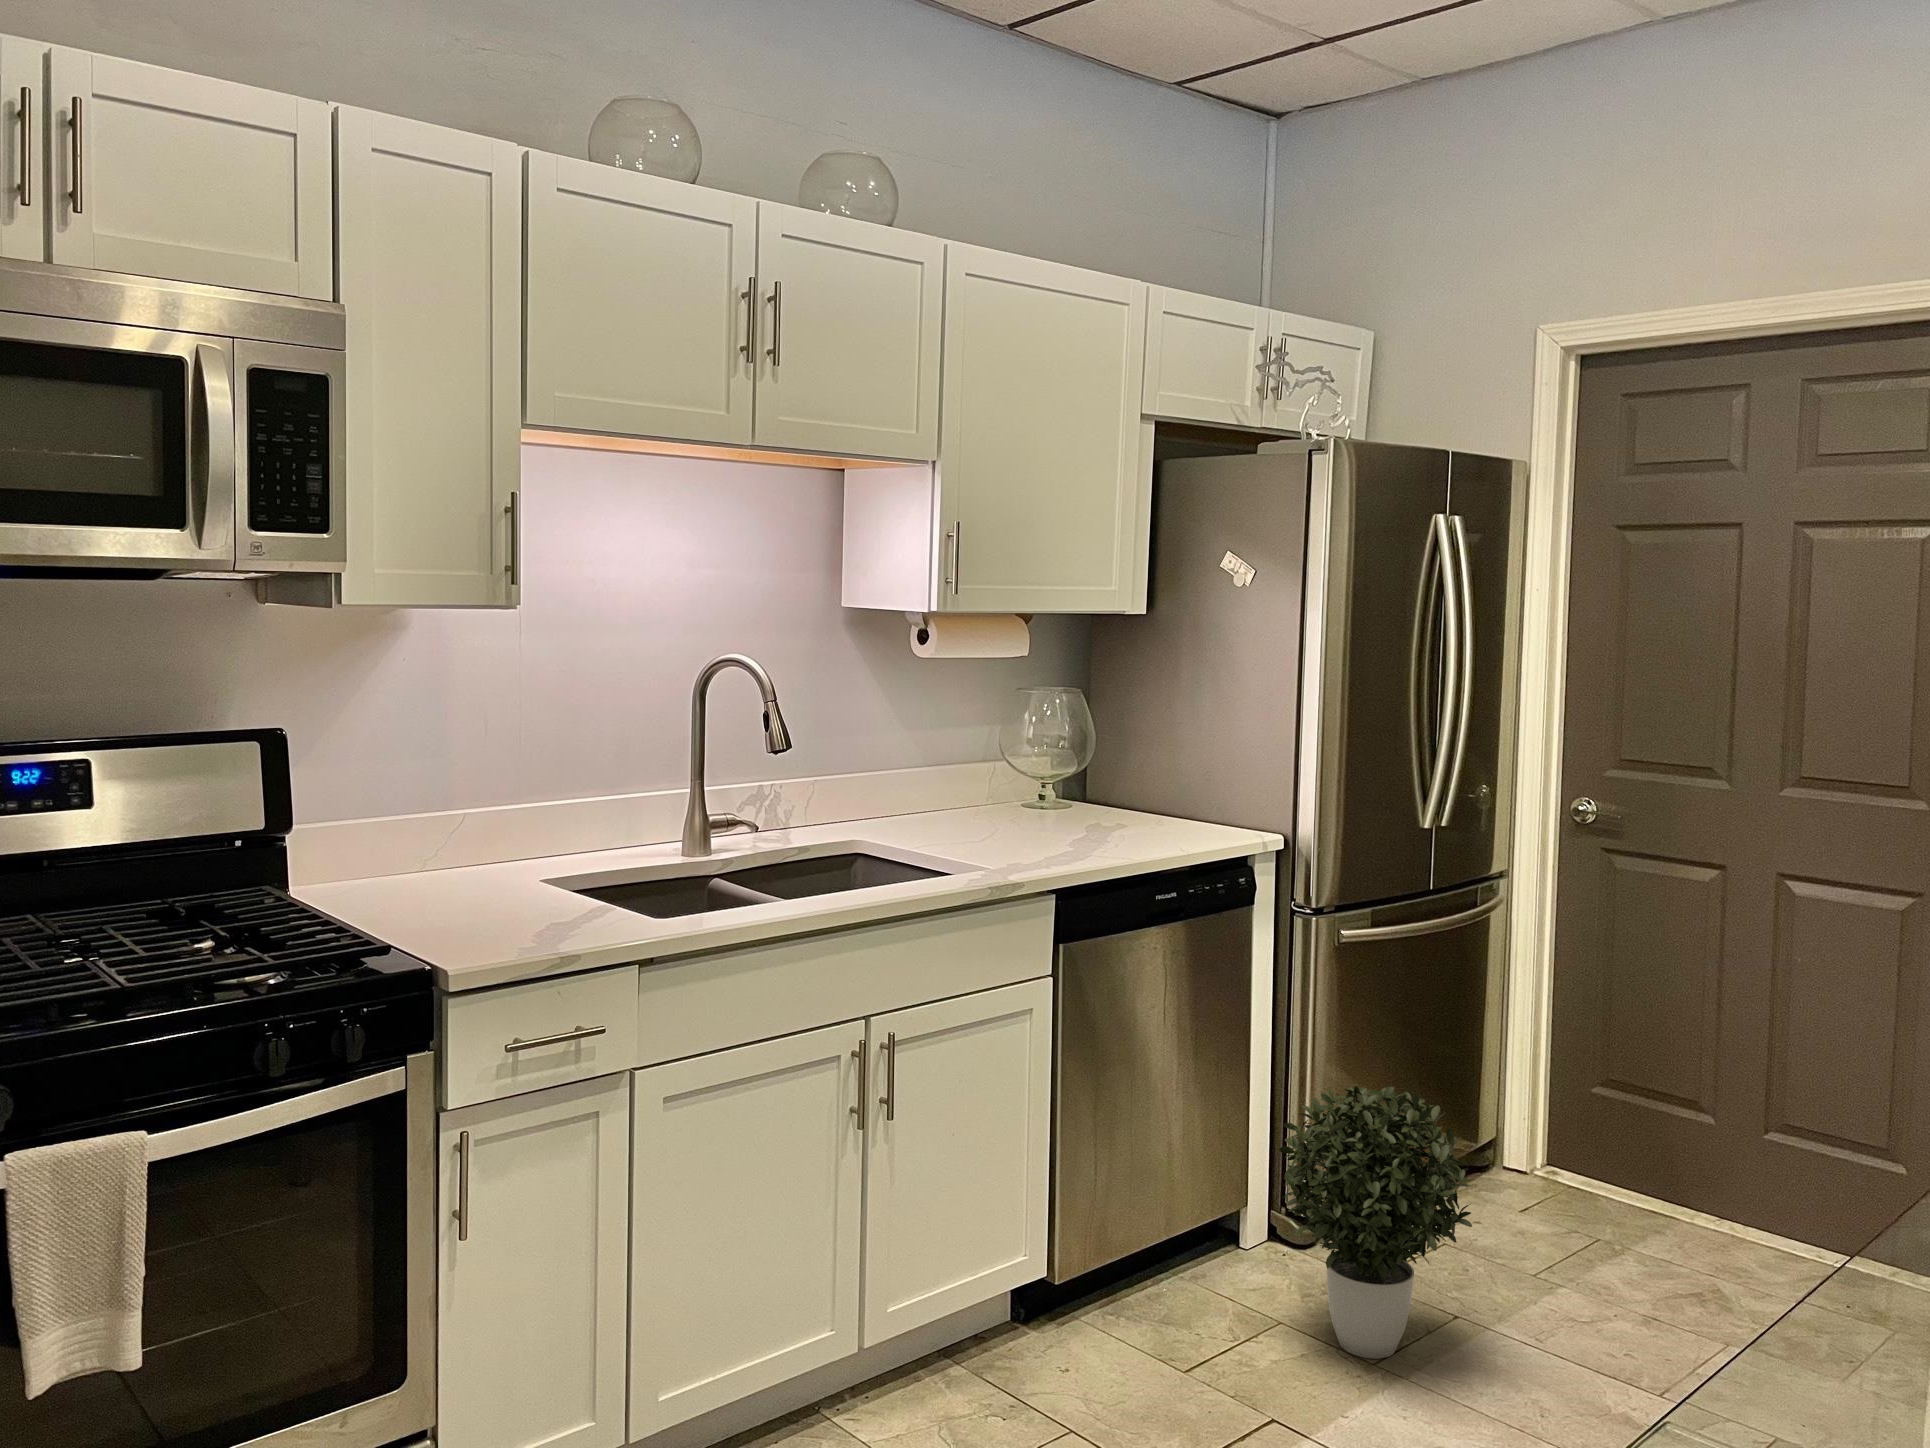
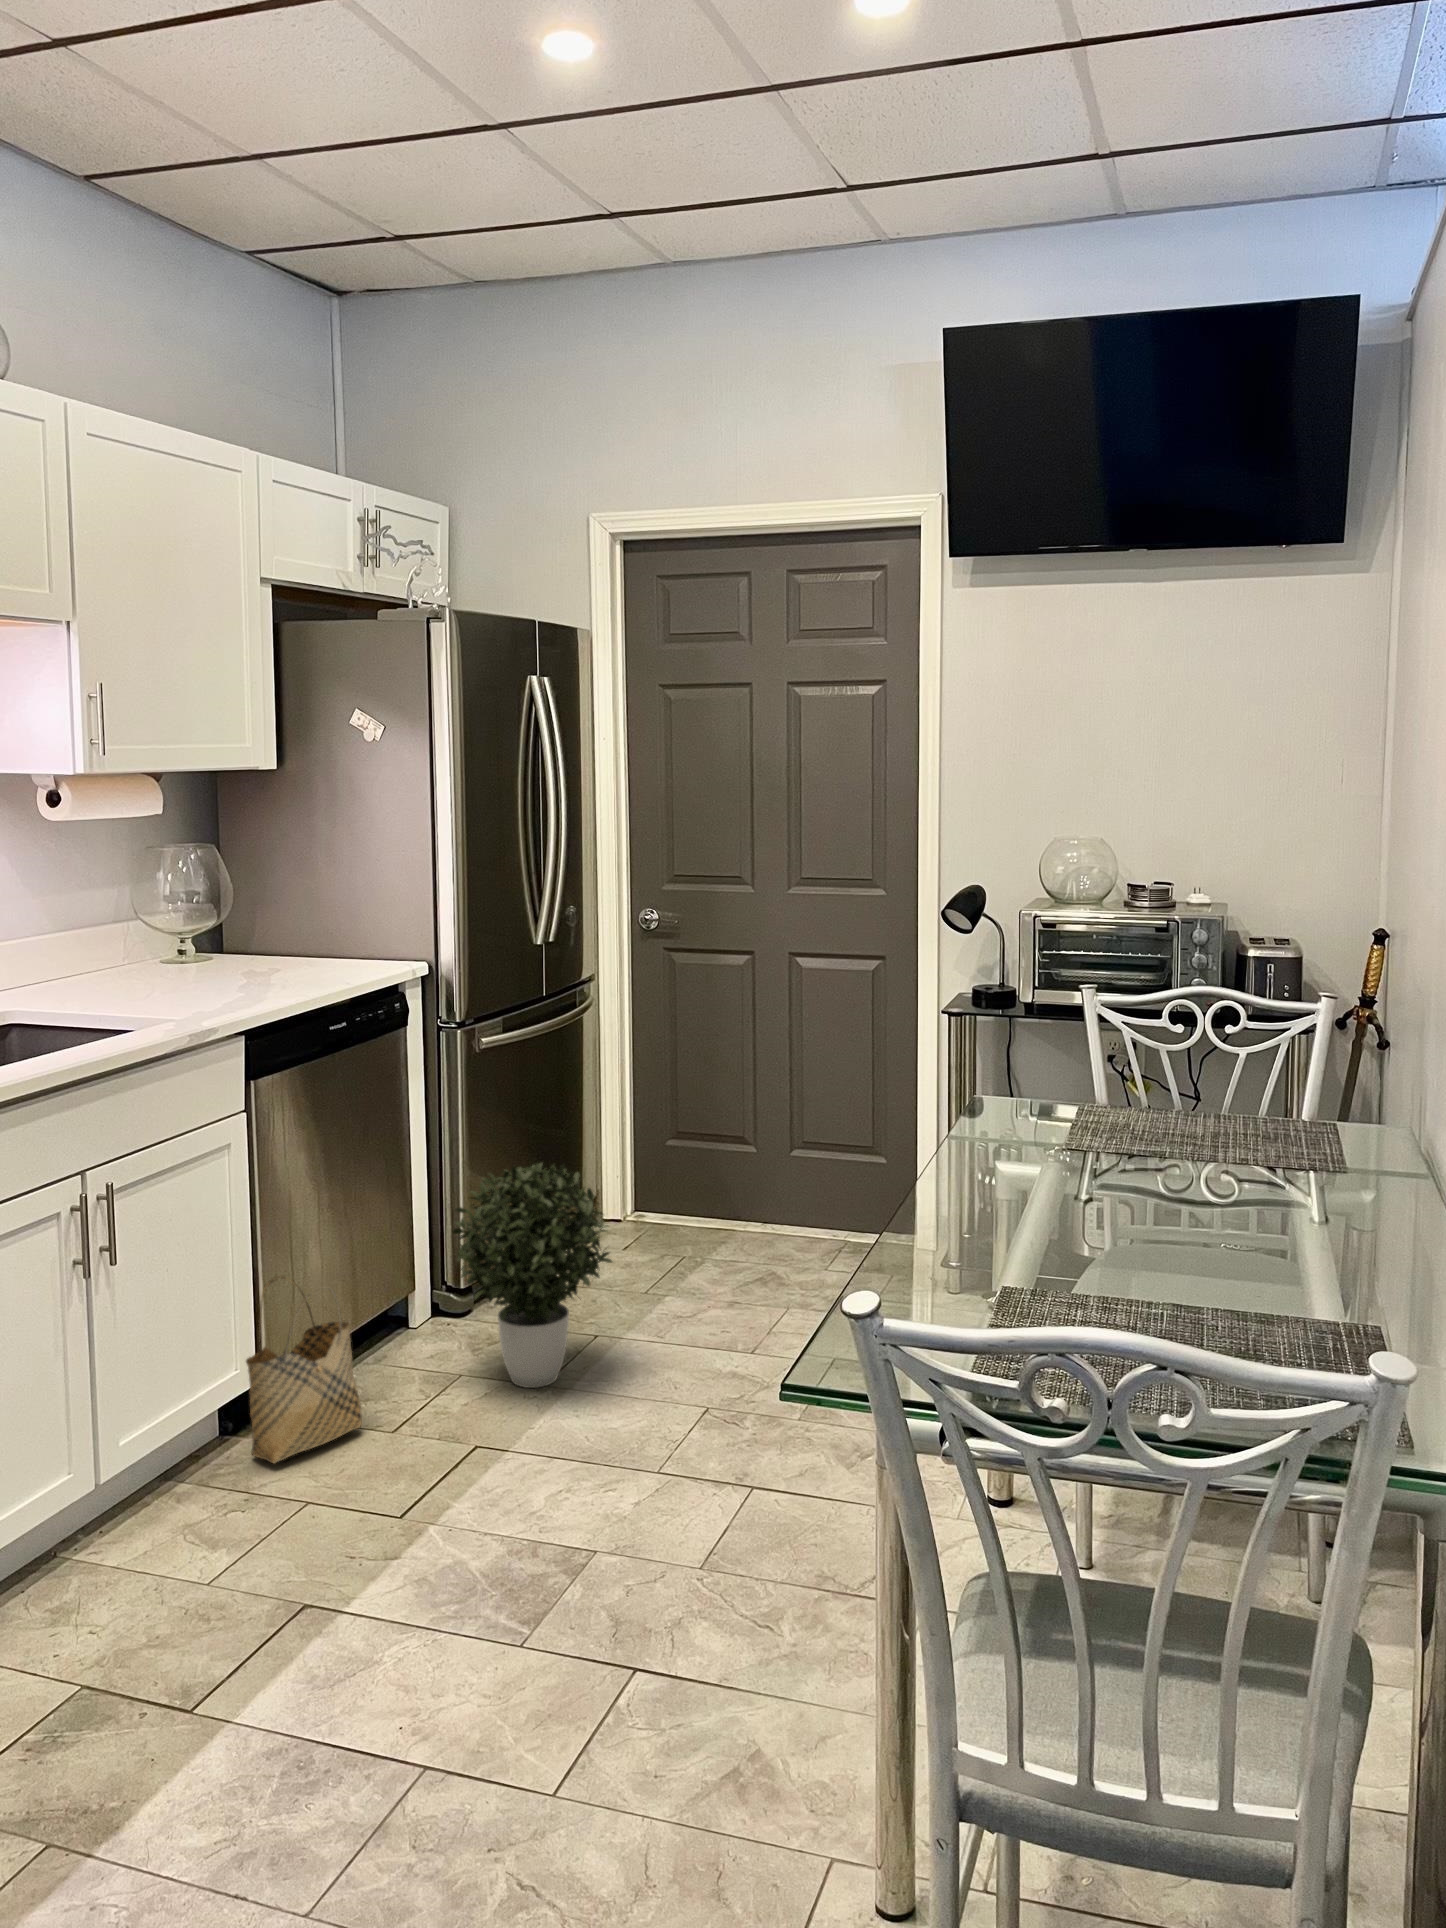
woven basket: none [1030,1162,1154,1371] -> present [246,1276,362,1463]

